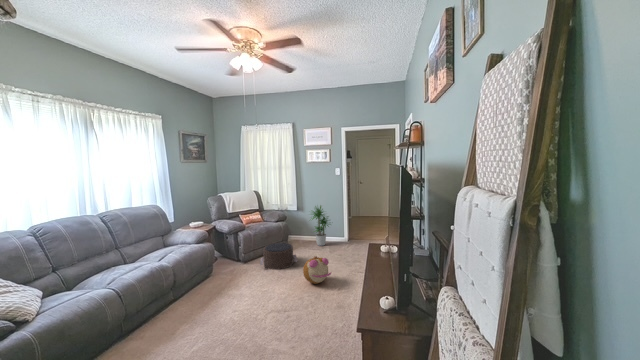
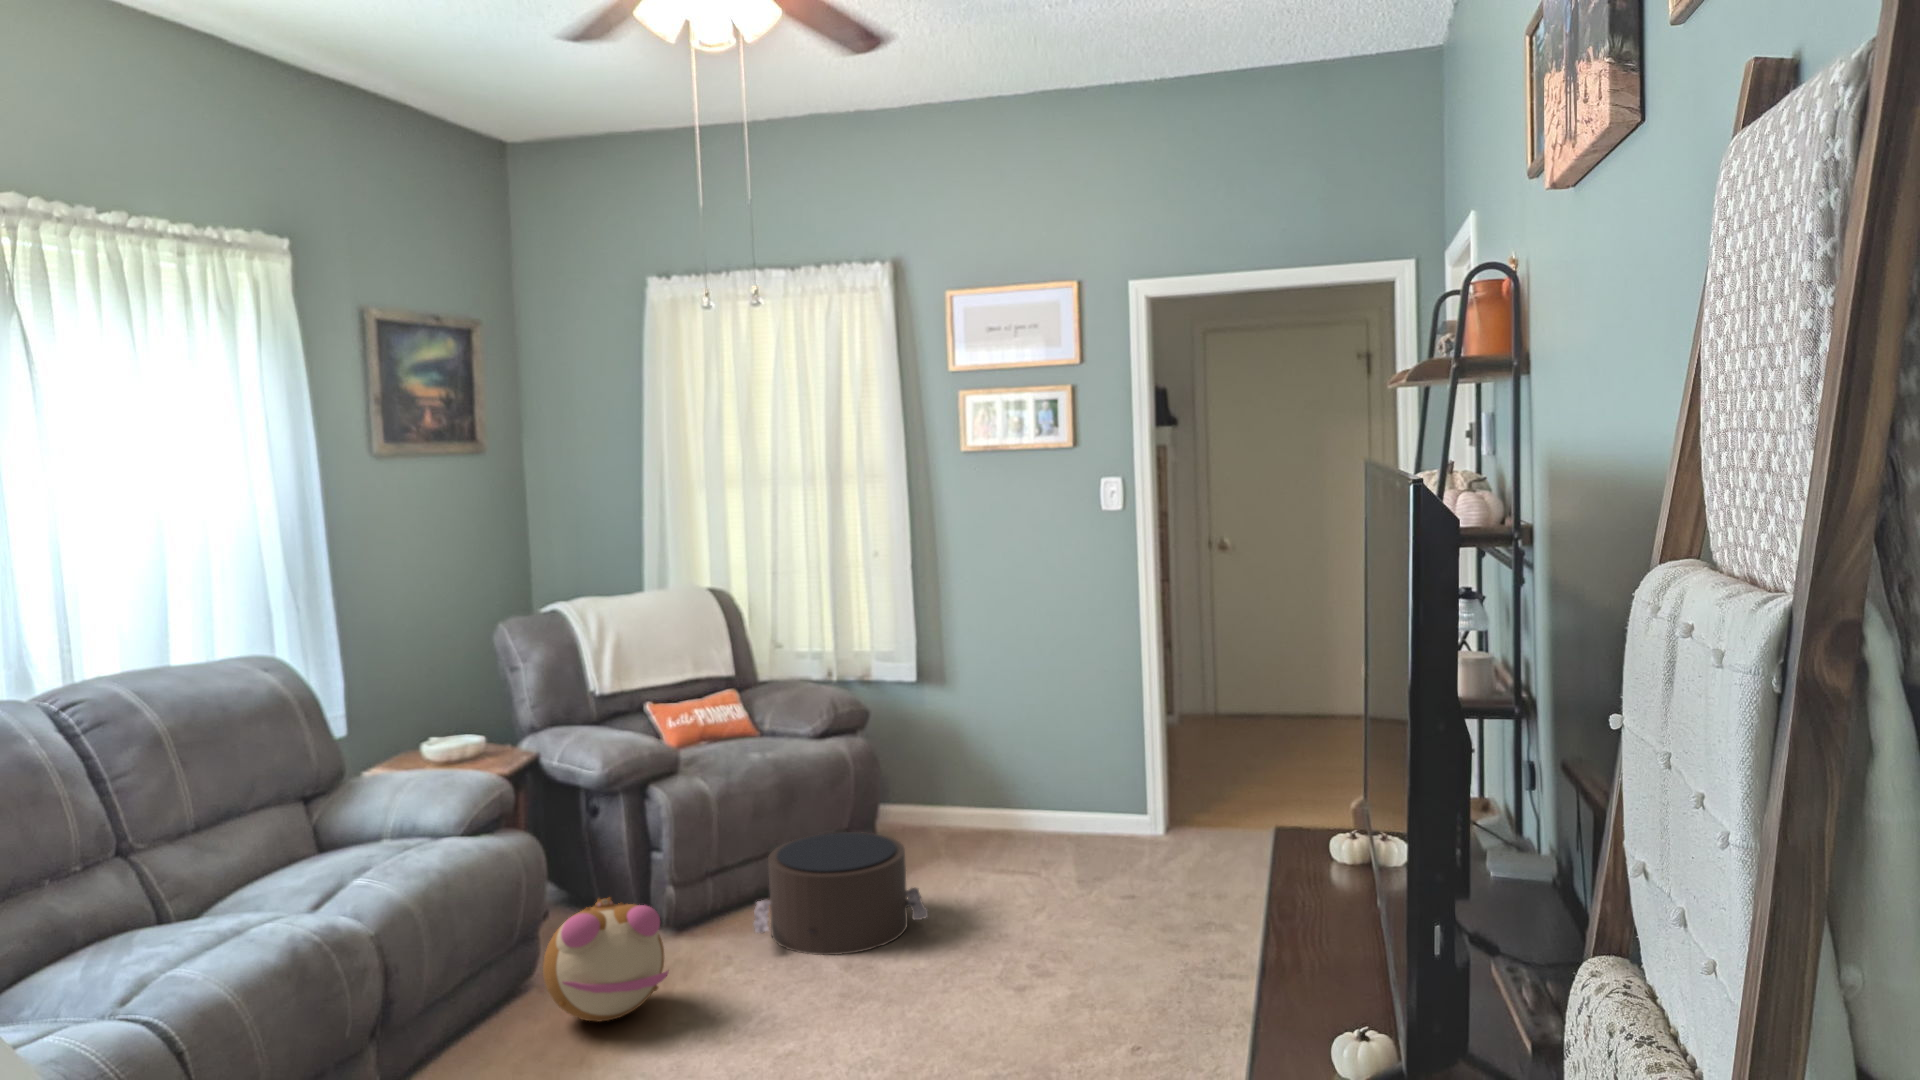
potted plant: present [312,206,329,246] -> none [968,650,1097,850]
plush toy: present [303,256,331,284] -> present [543,897,669,1022]

